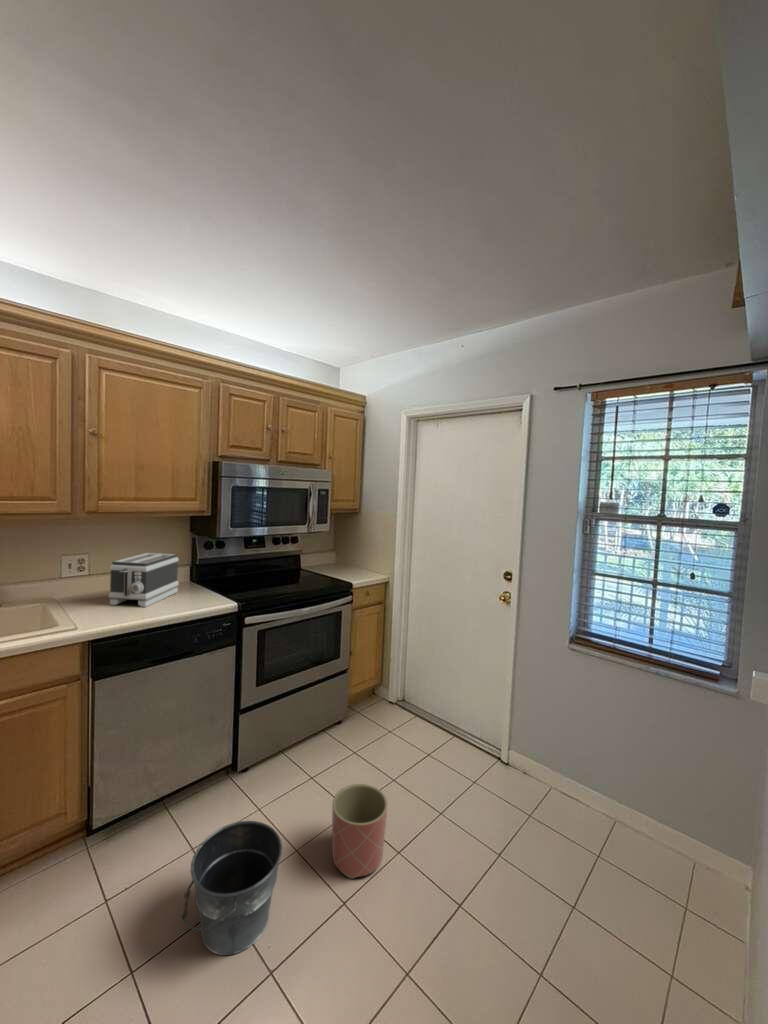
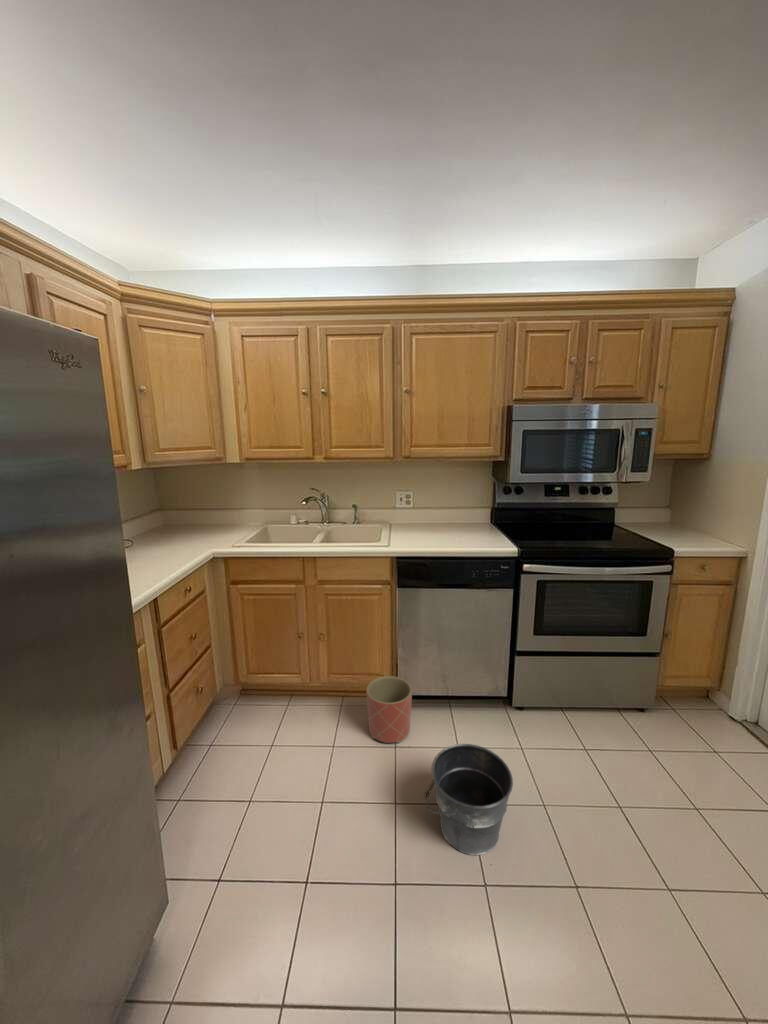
toaster: present [109,553,179,607] -> none [417,494,474,539]
planter: present [332,784,387,879] -> present [366,676,412,743]

